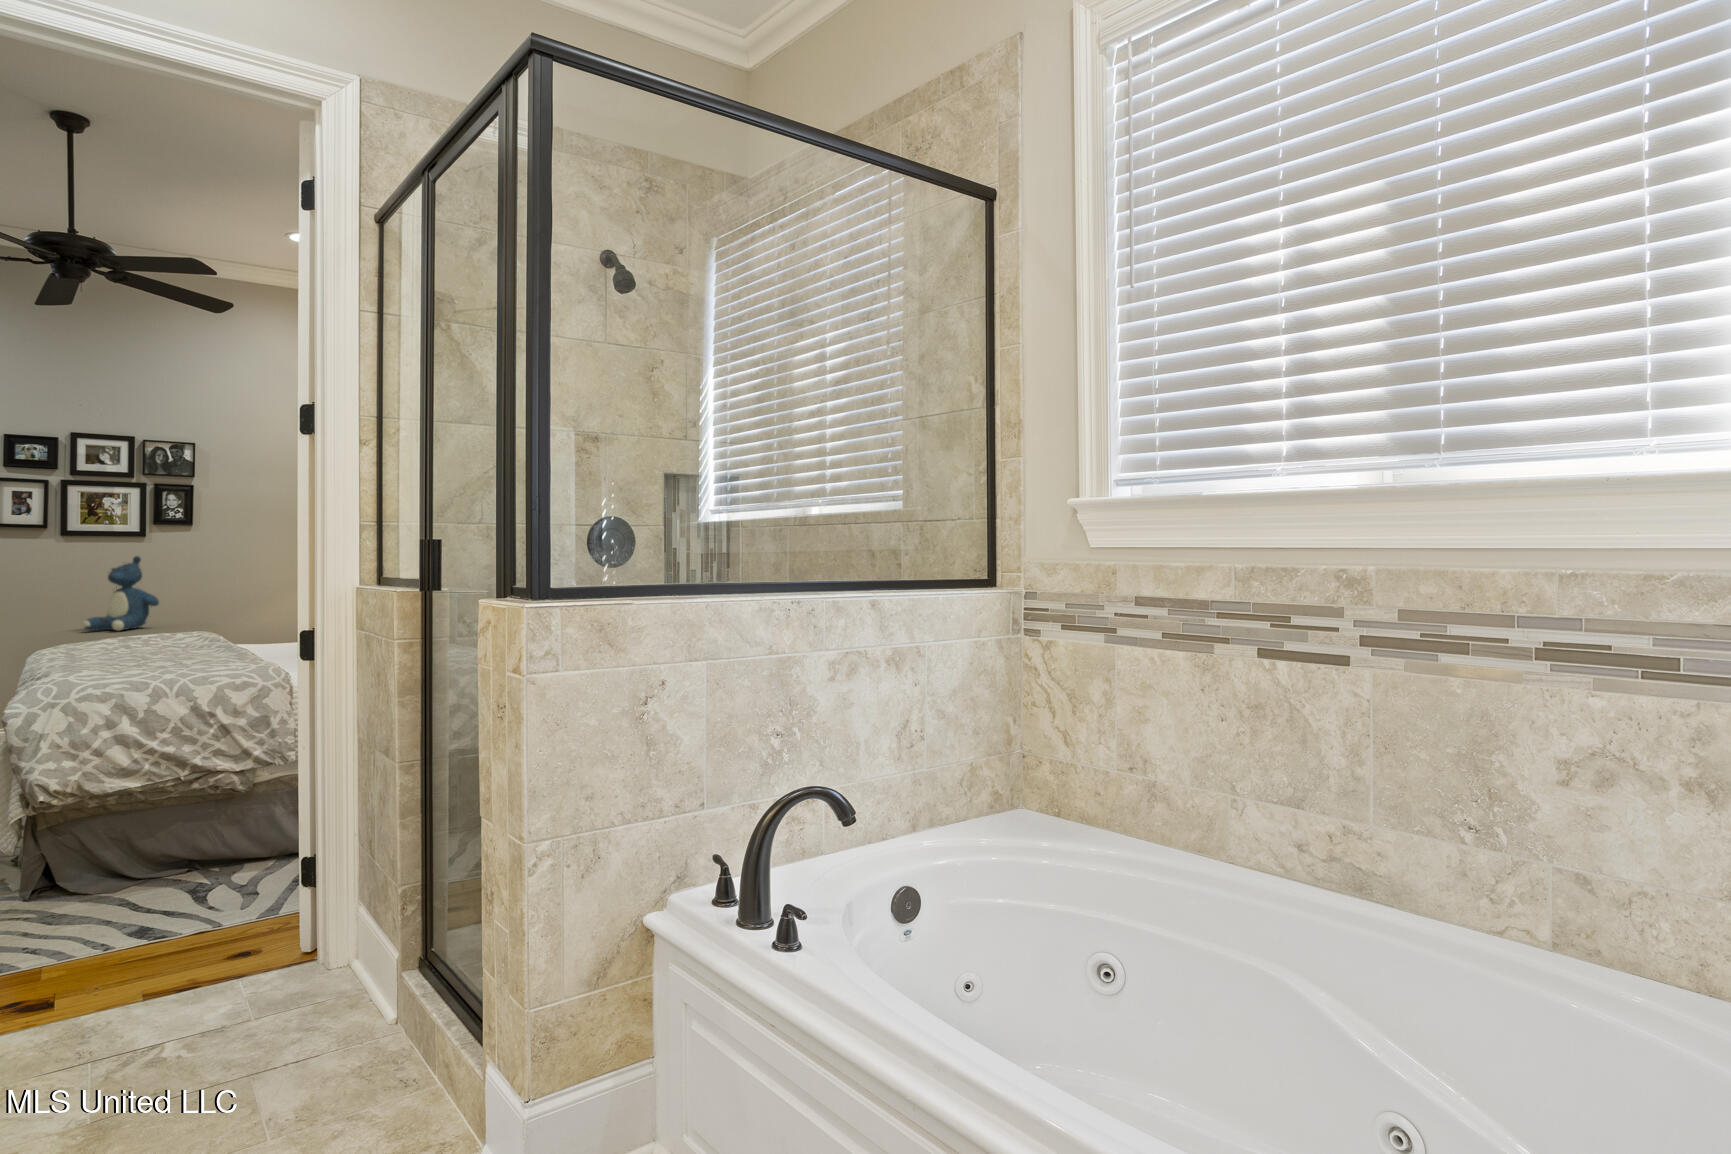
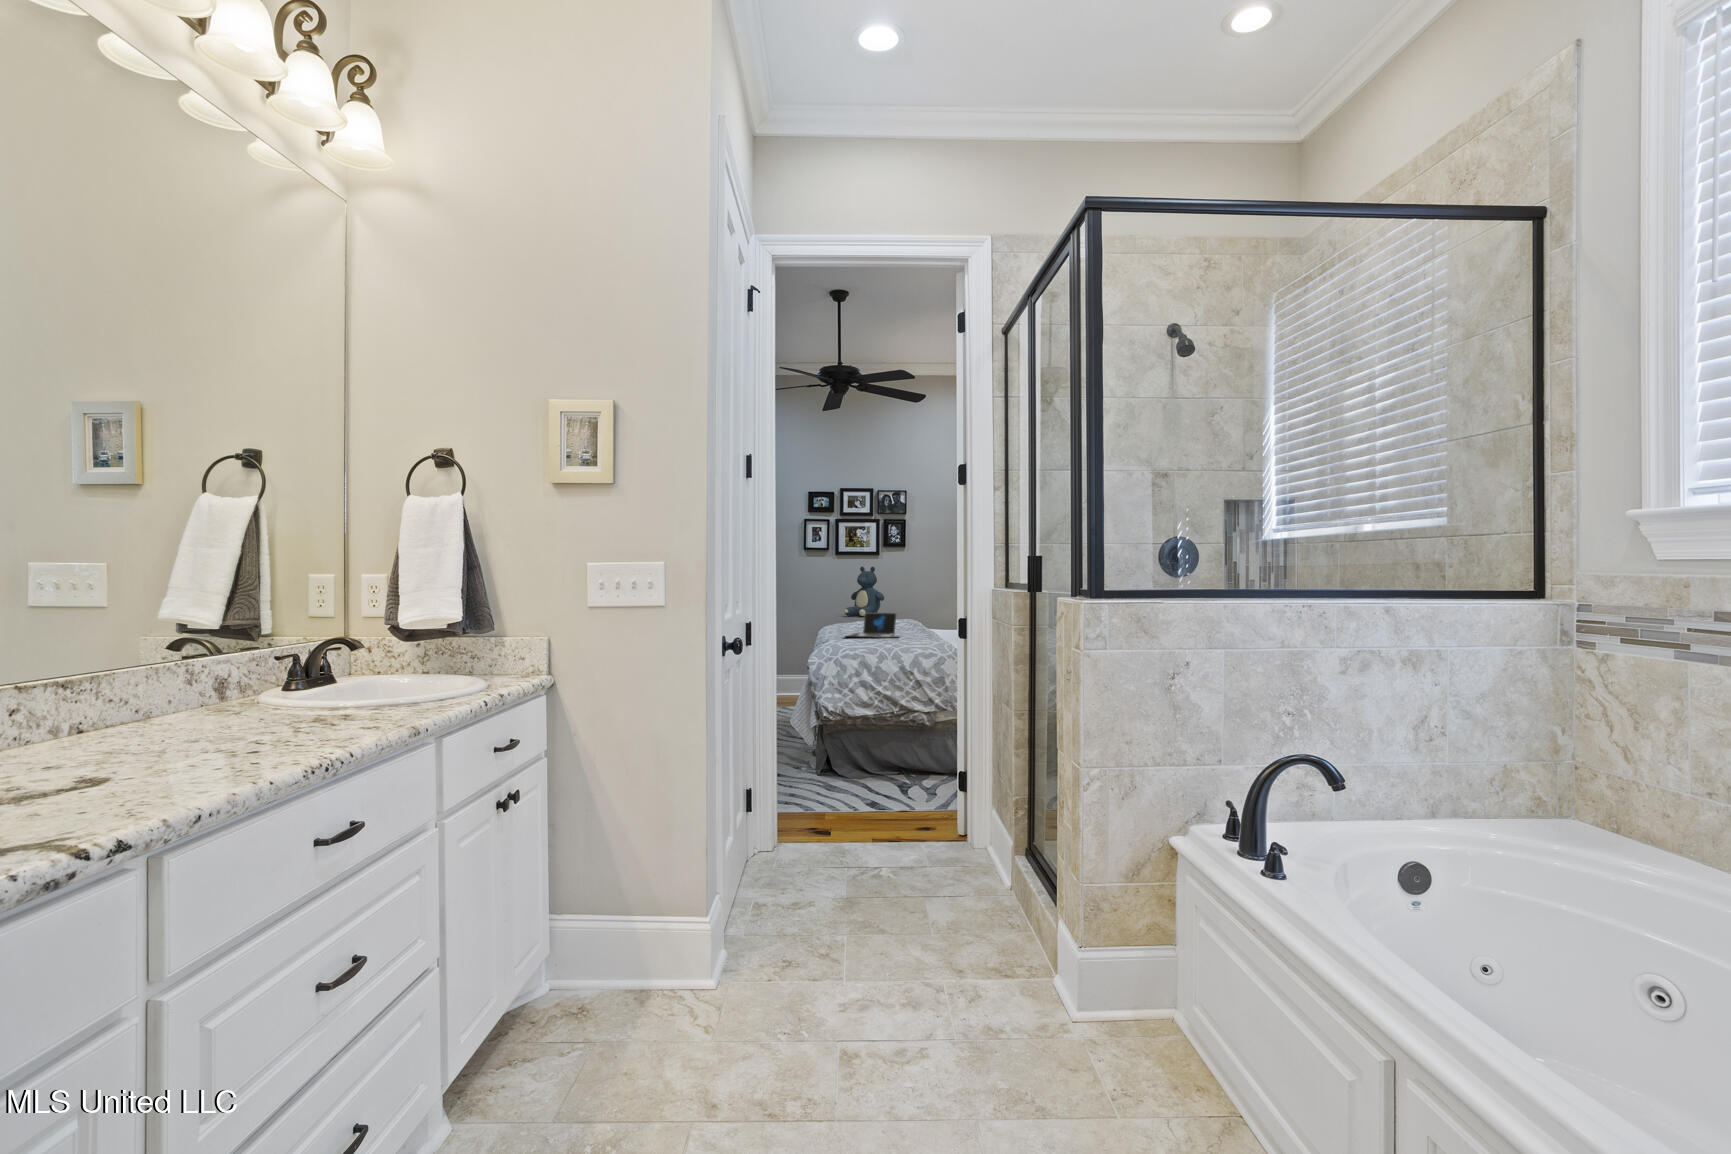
laptop: none [76,625,209,666] -> present [847,613,899,638]

